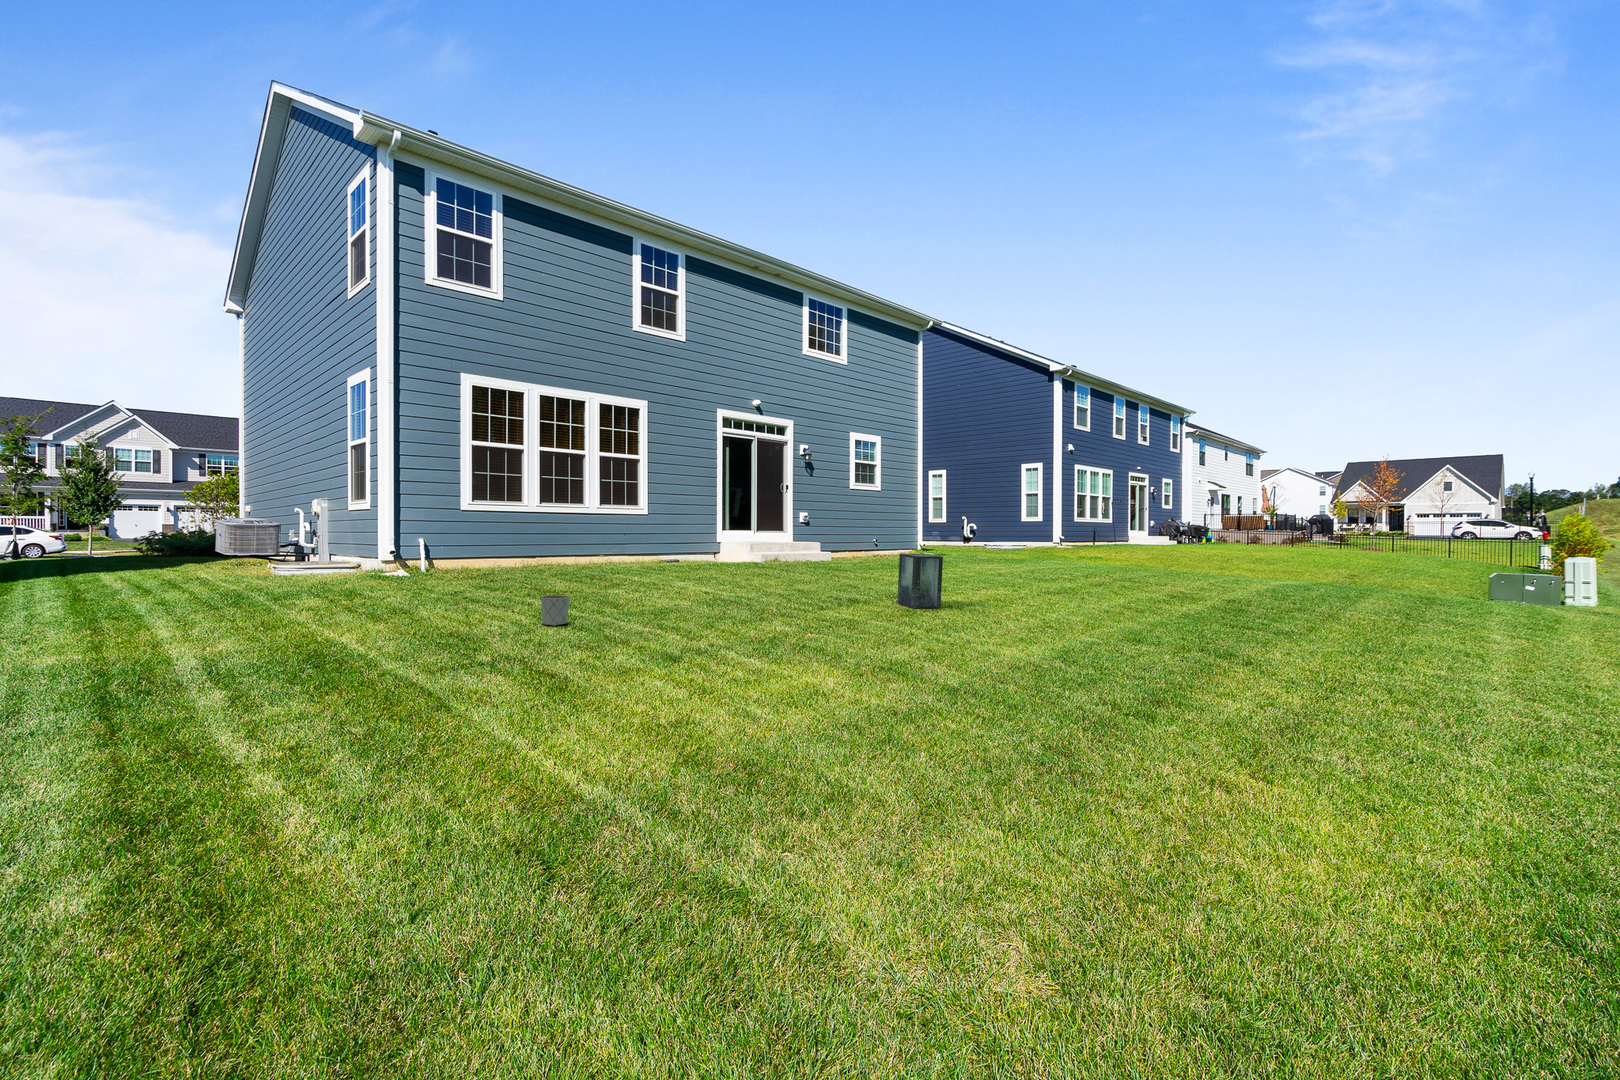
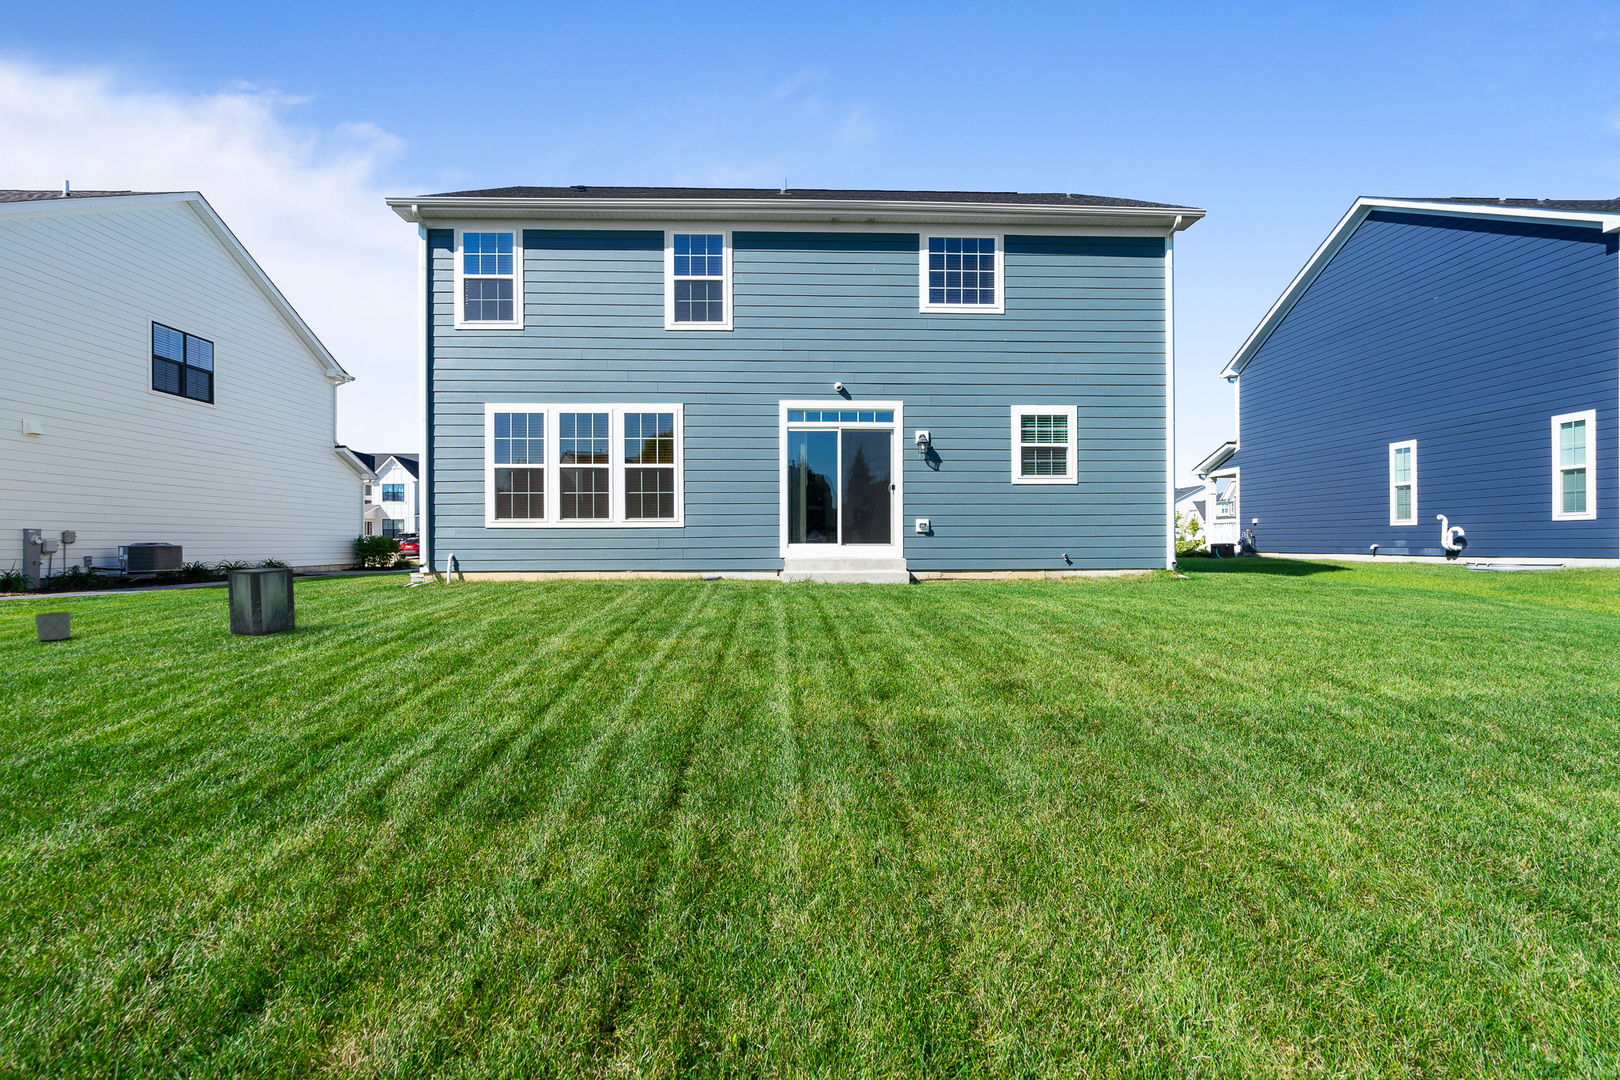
storage box: present [897,554,943,609] -> present [228,568,295,635]

